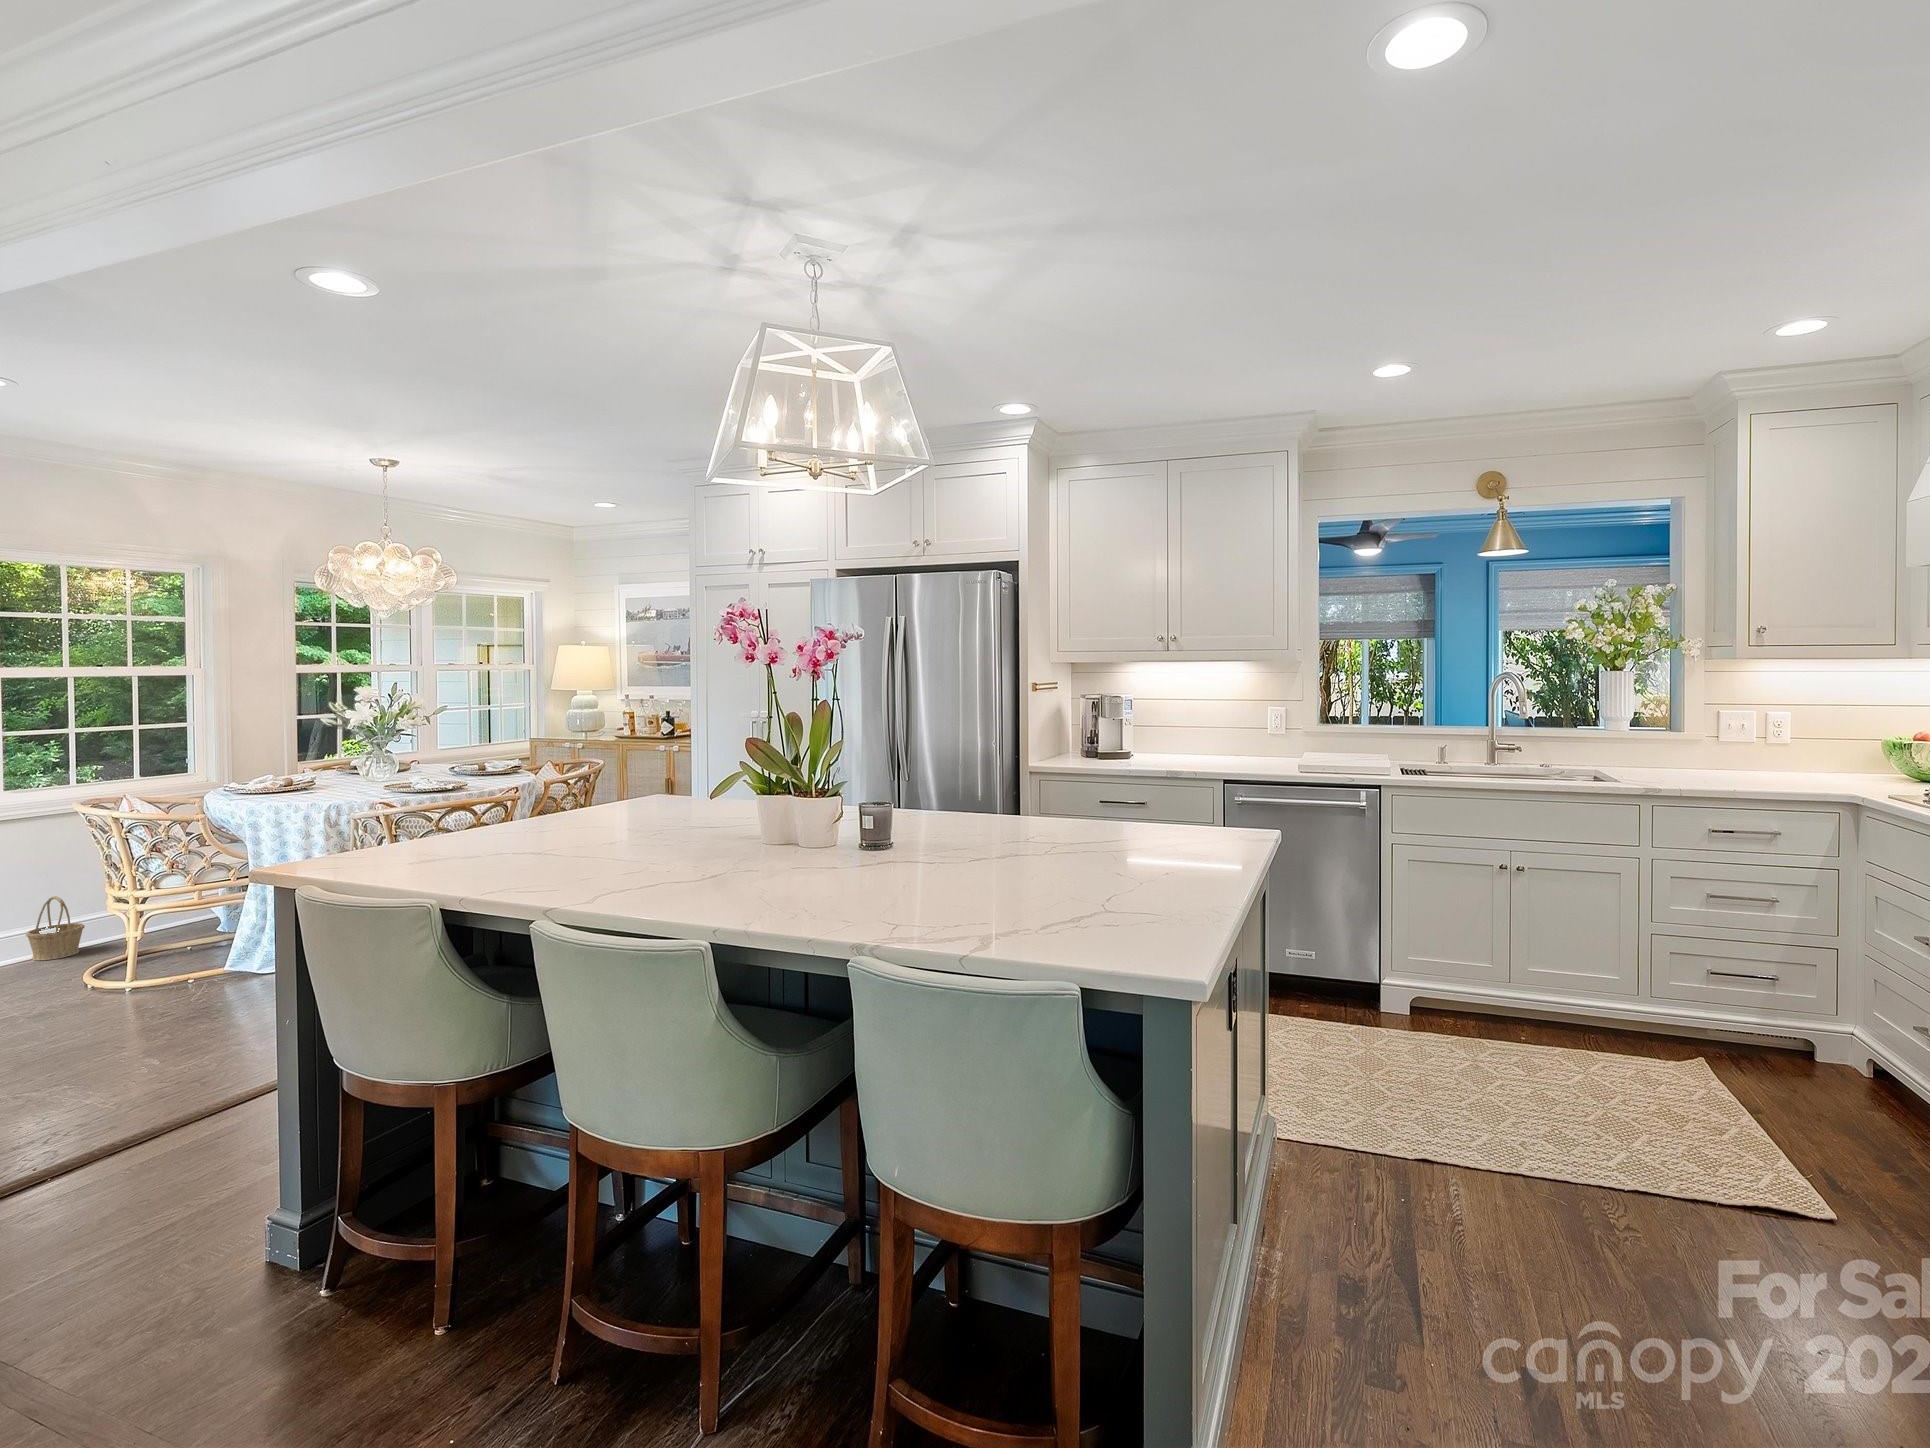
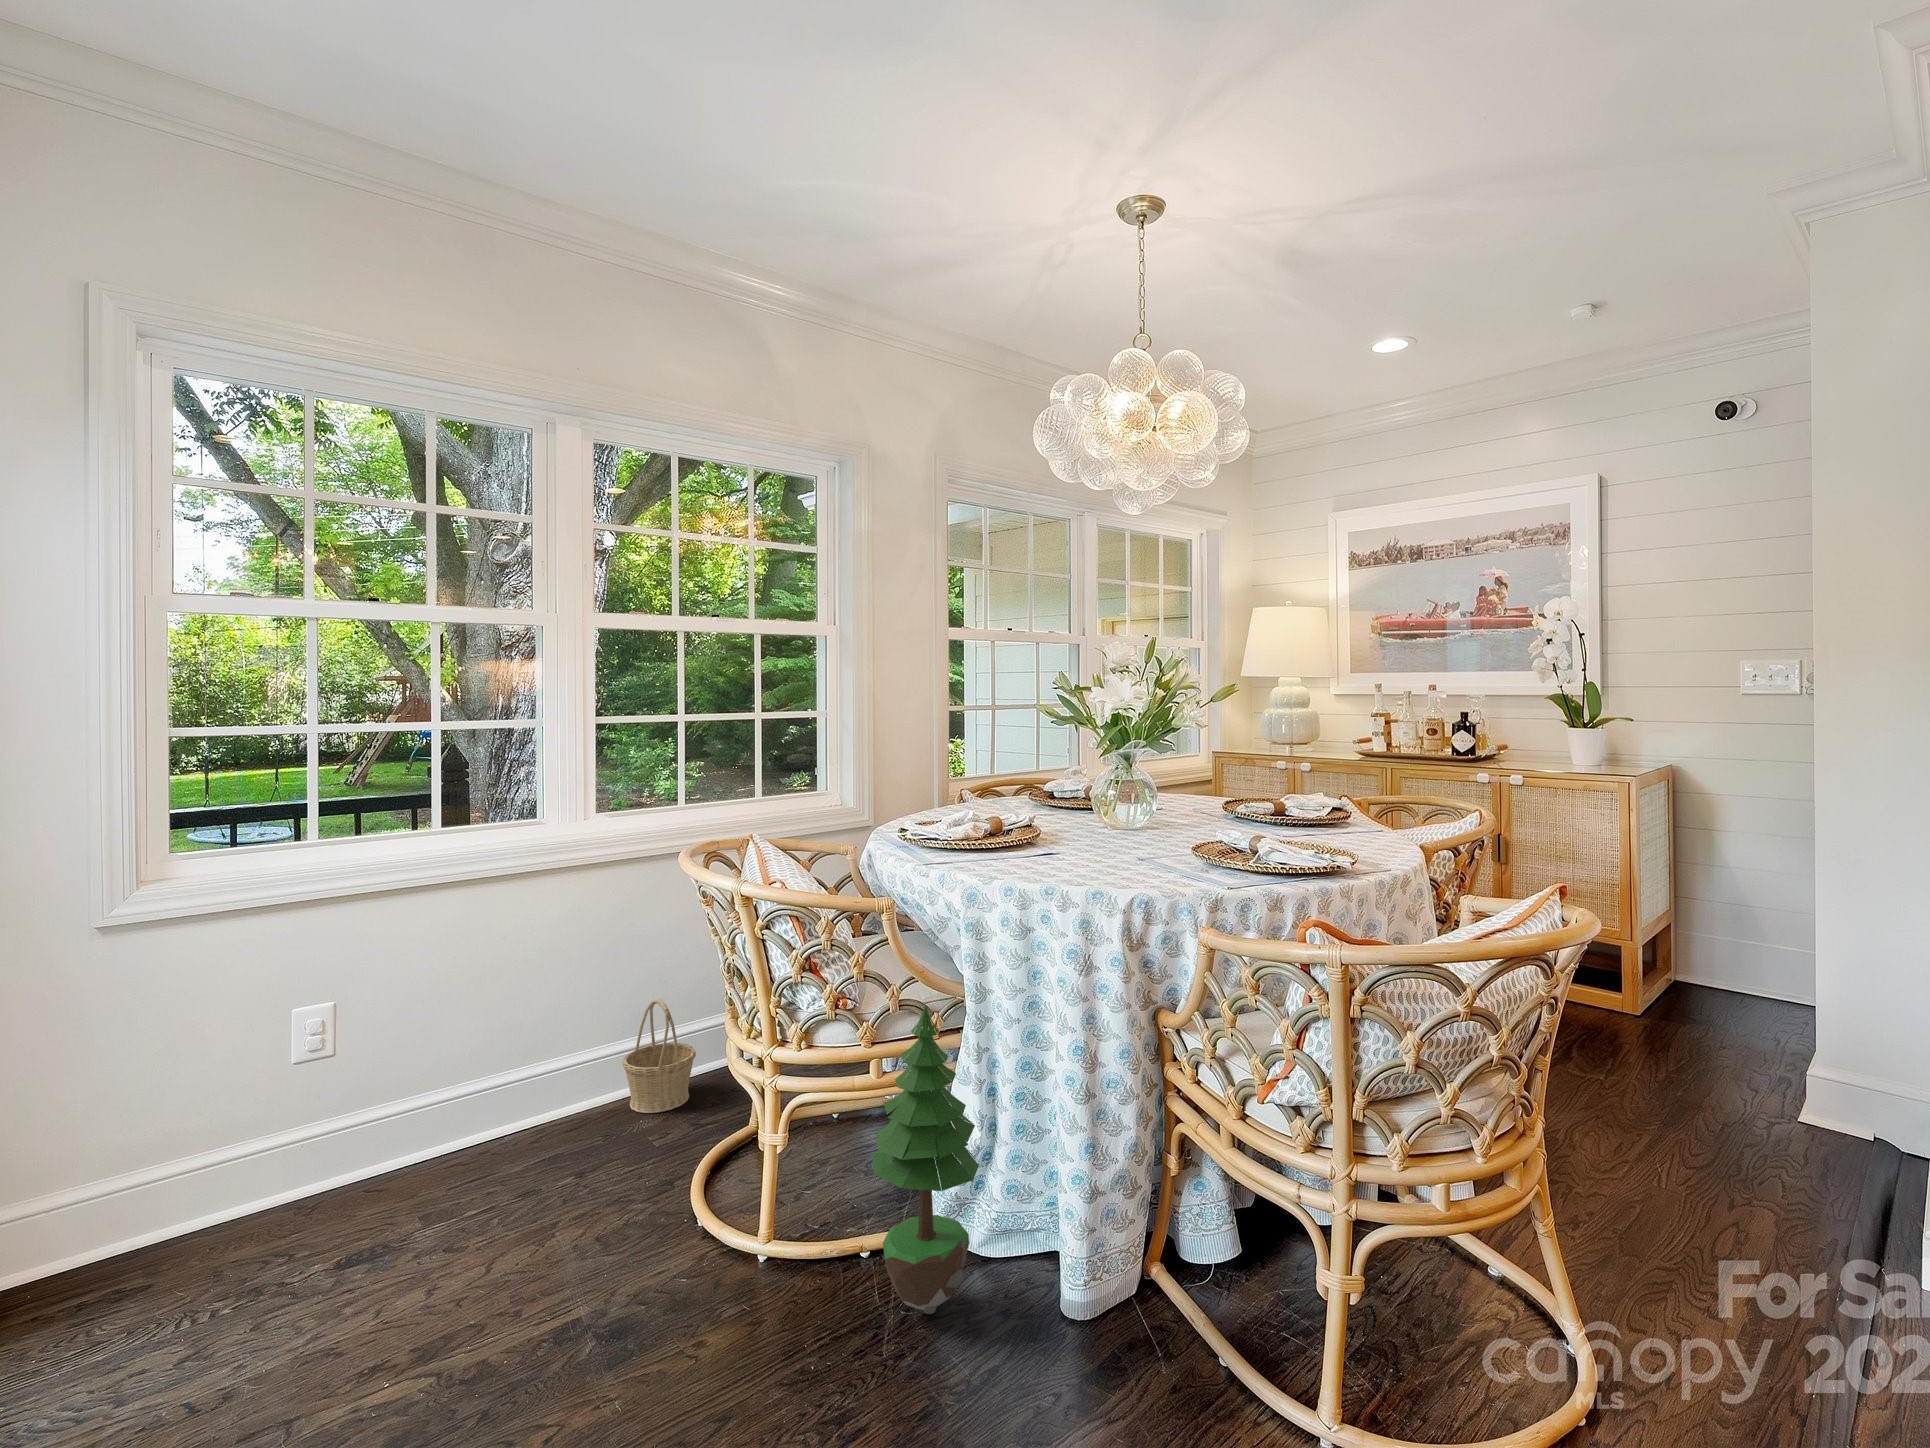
potted tree: none [188,857,250,988] -> present [871,1006,979,1314]

